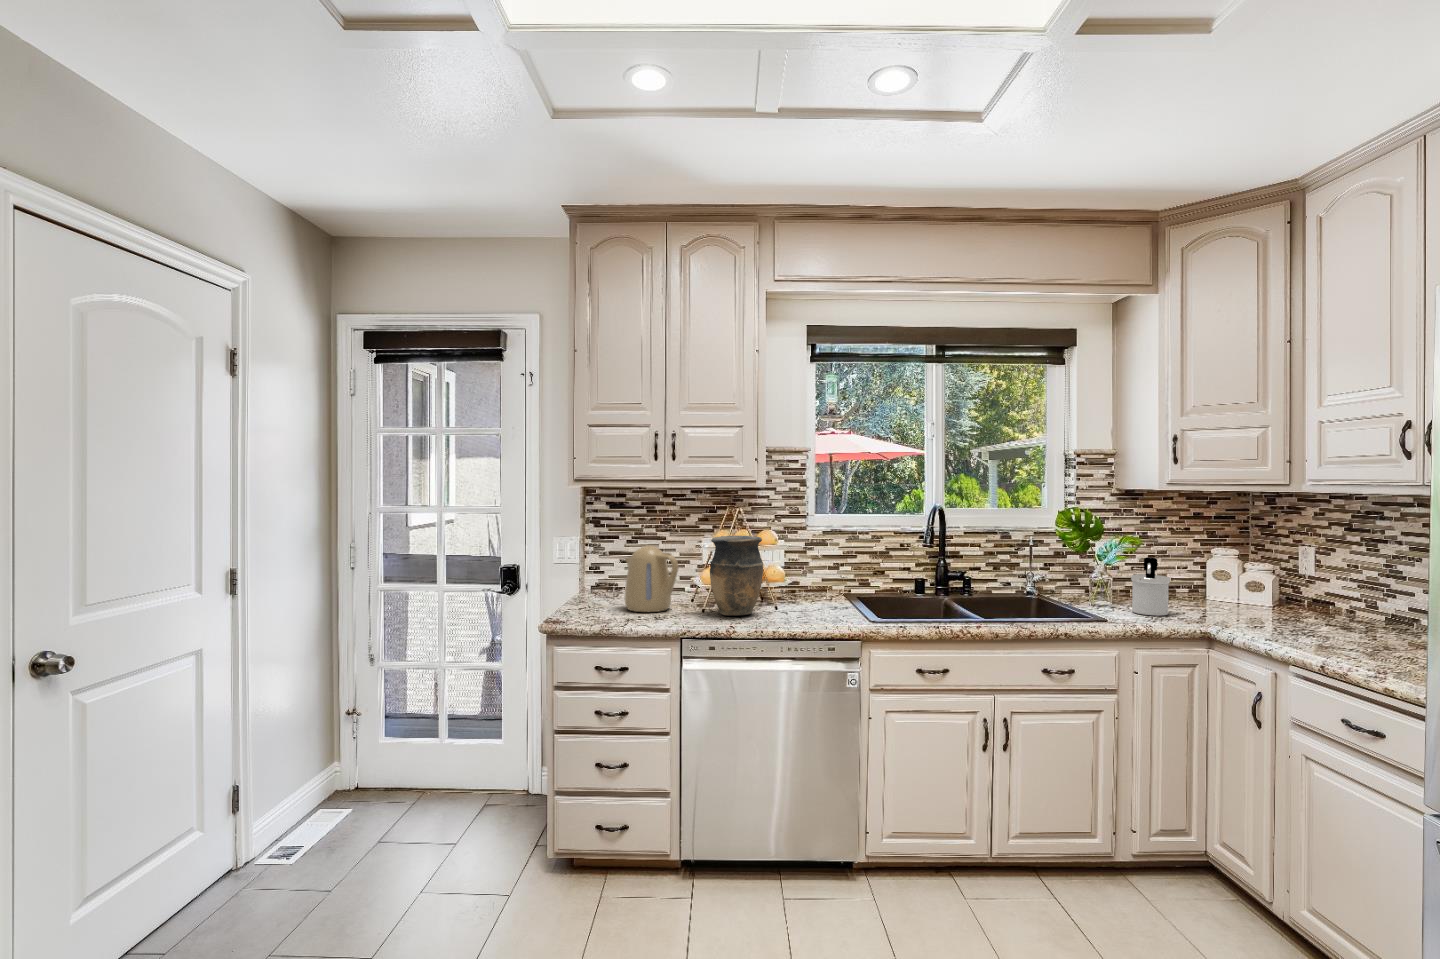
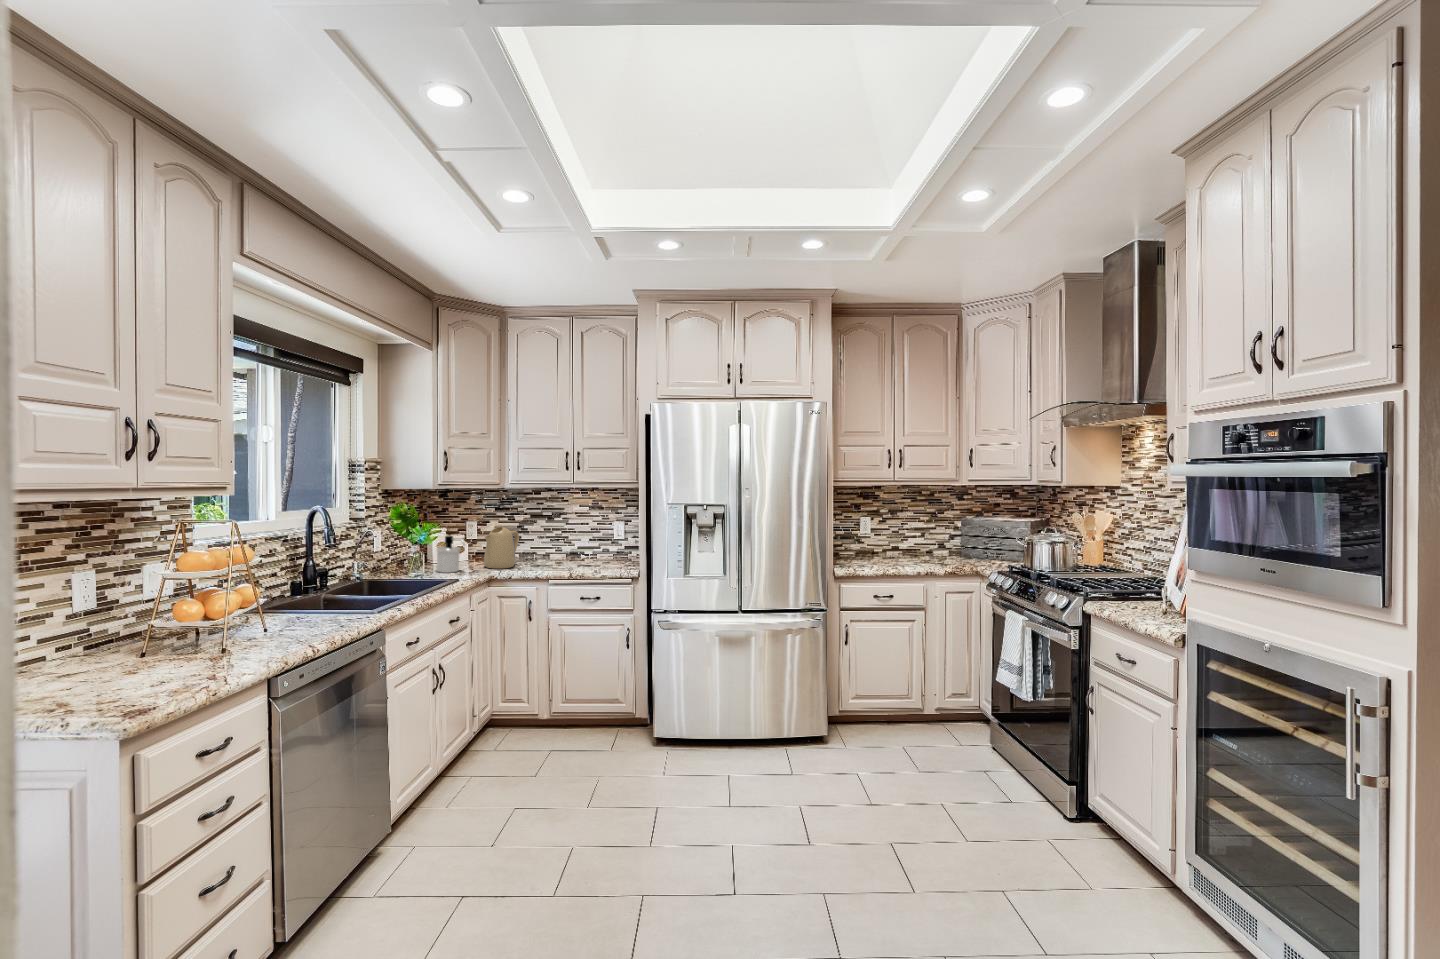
vase: present [710,536,763,616] -> none [225,556,302,652]
kettle: present [625,546,678,612] -> present [484,527,519,569]

